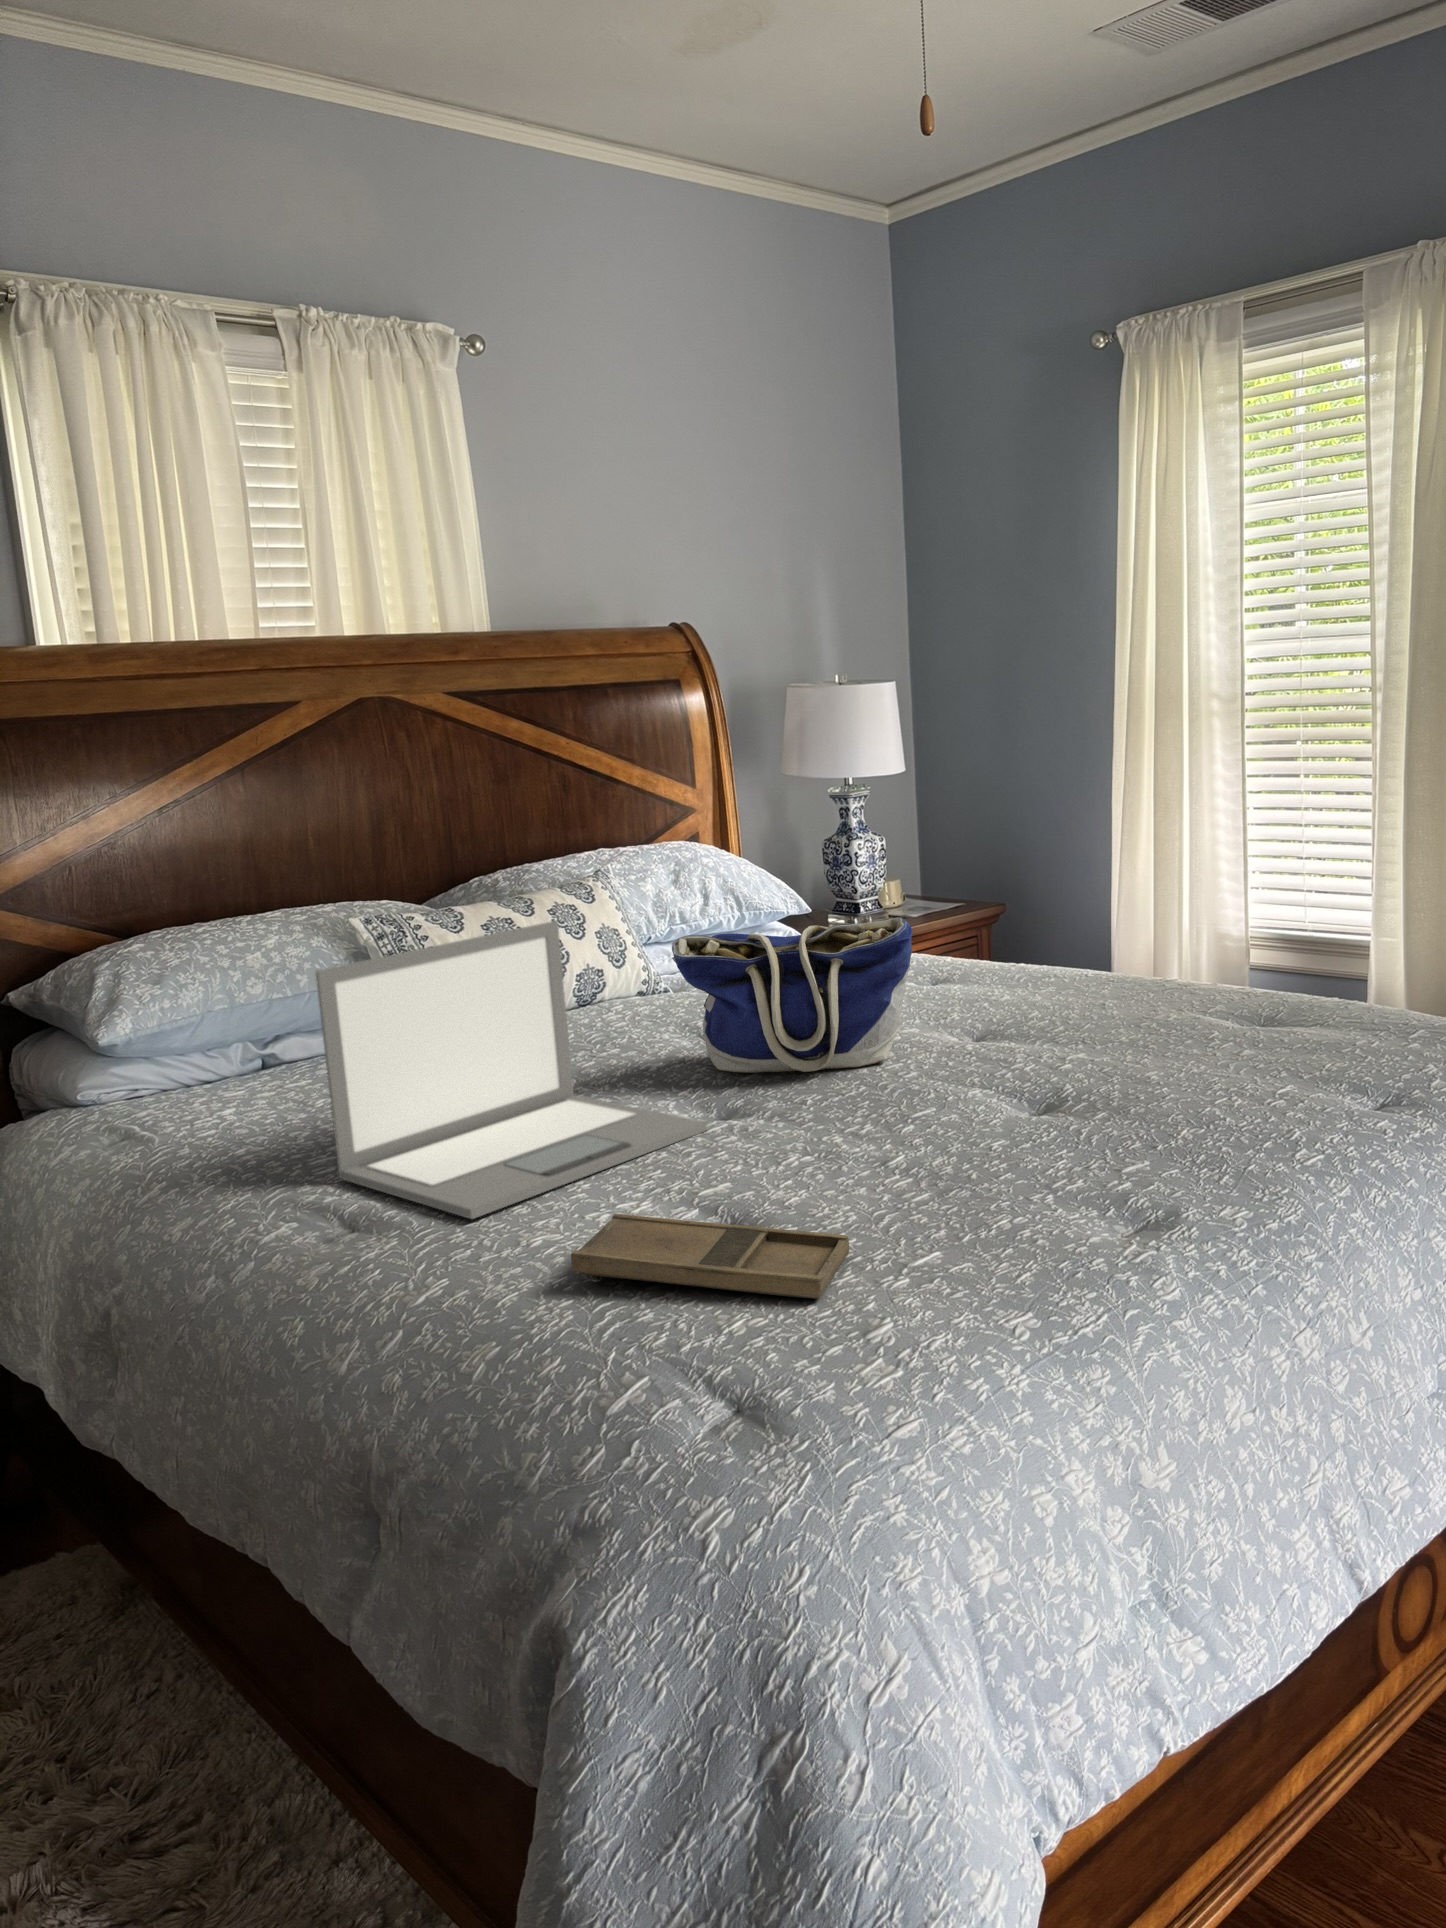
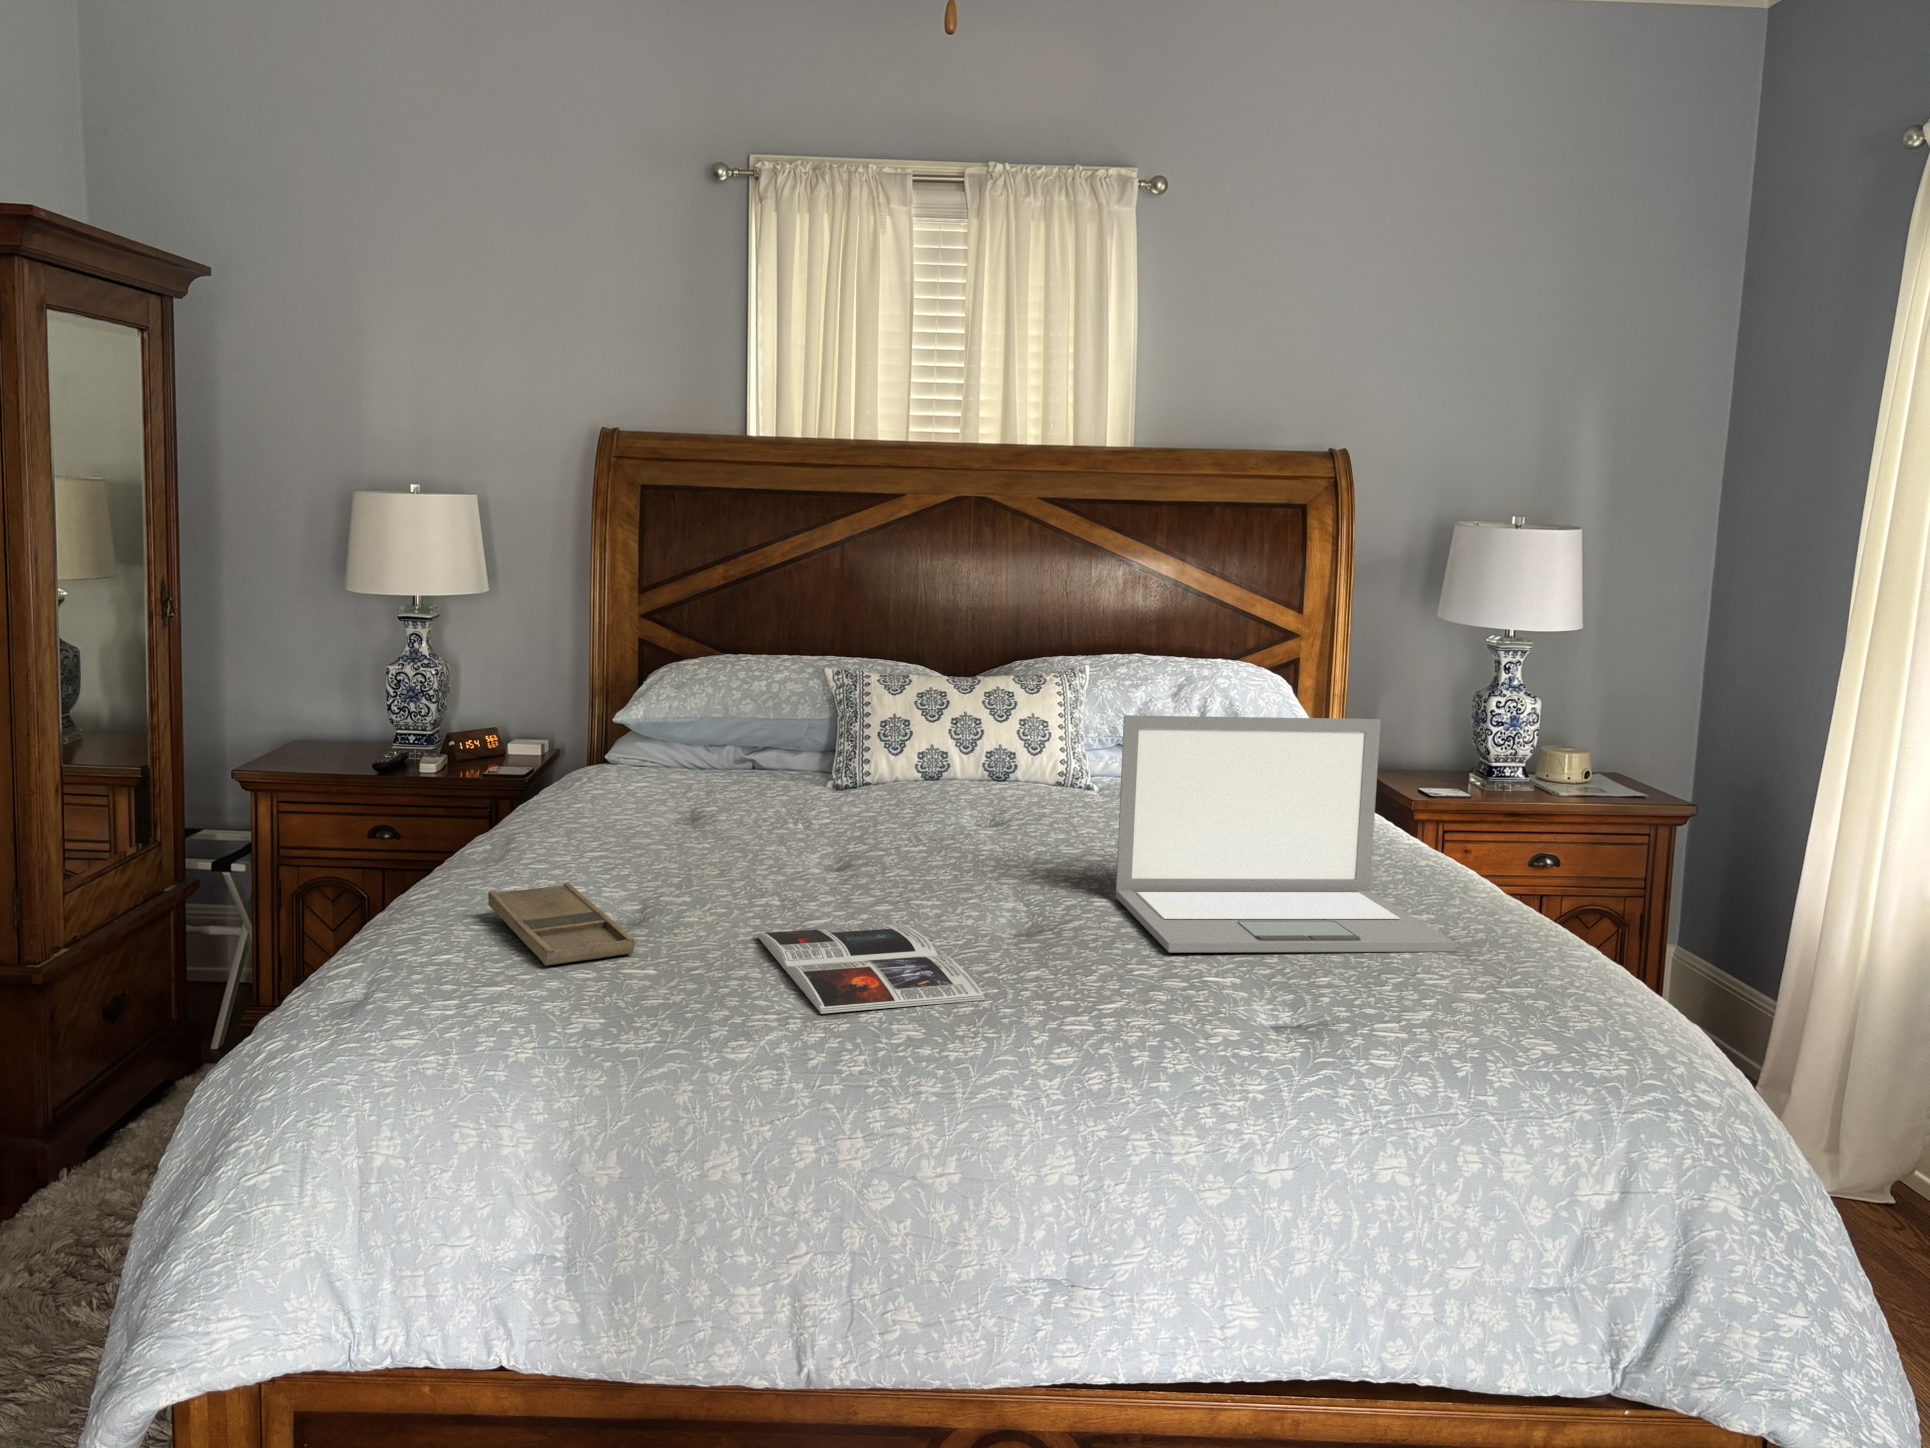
tote bag: present [672,917,912,1073] -> none [885,715,1086,868]
laptop: present [316,921,707,1219] -> present [1116,715,1456,953]
magazine: none [886,1136,1210,1227] -> present [757,924,985,1014]

